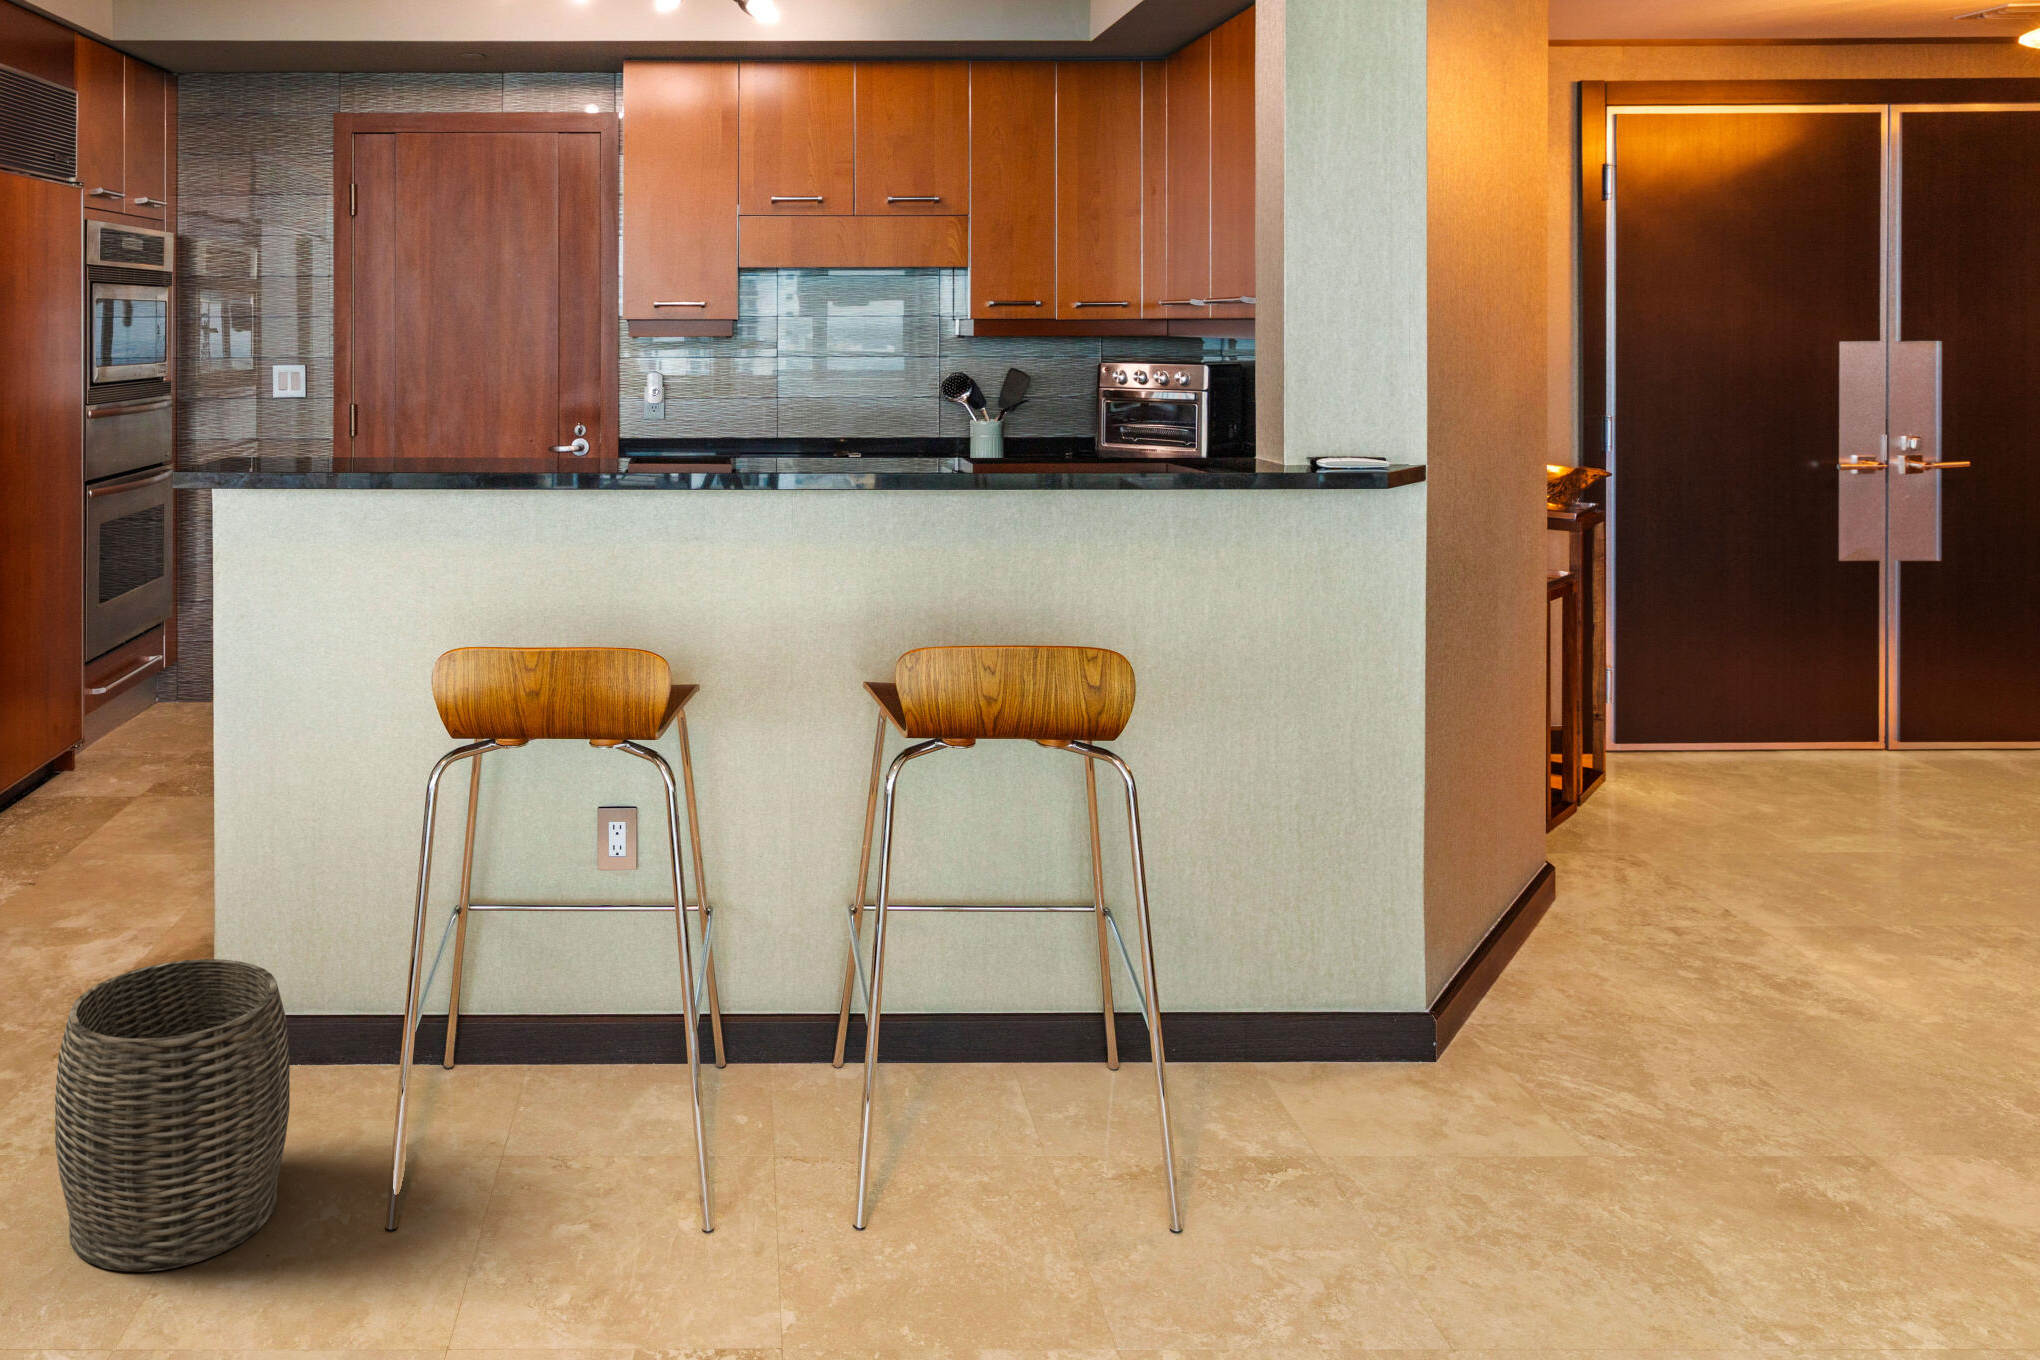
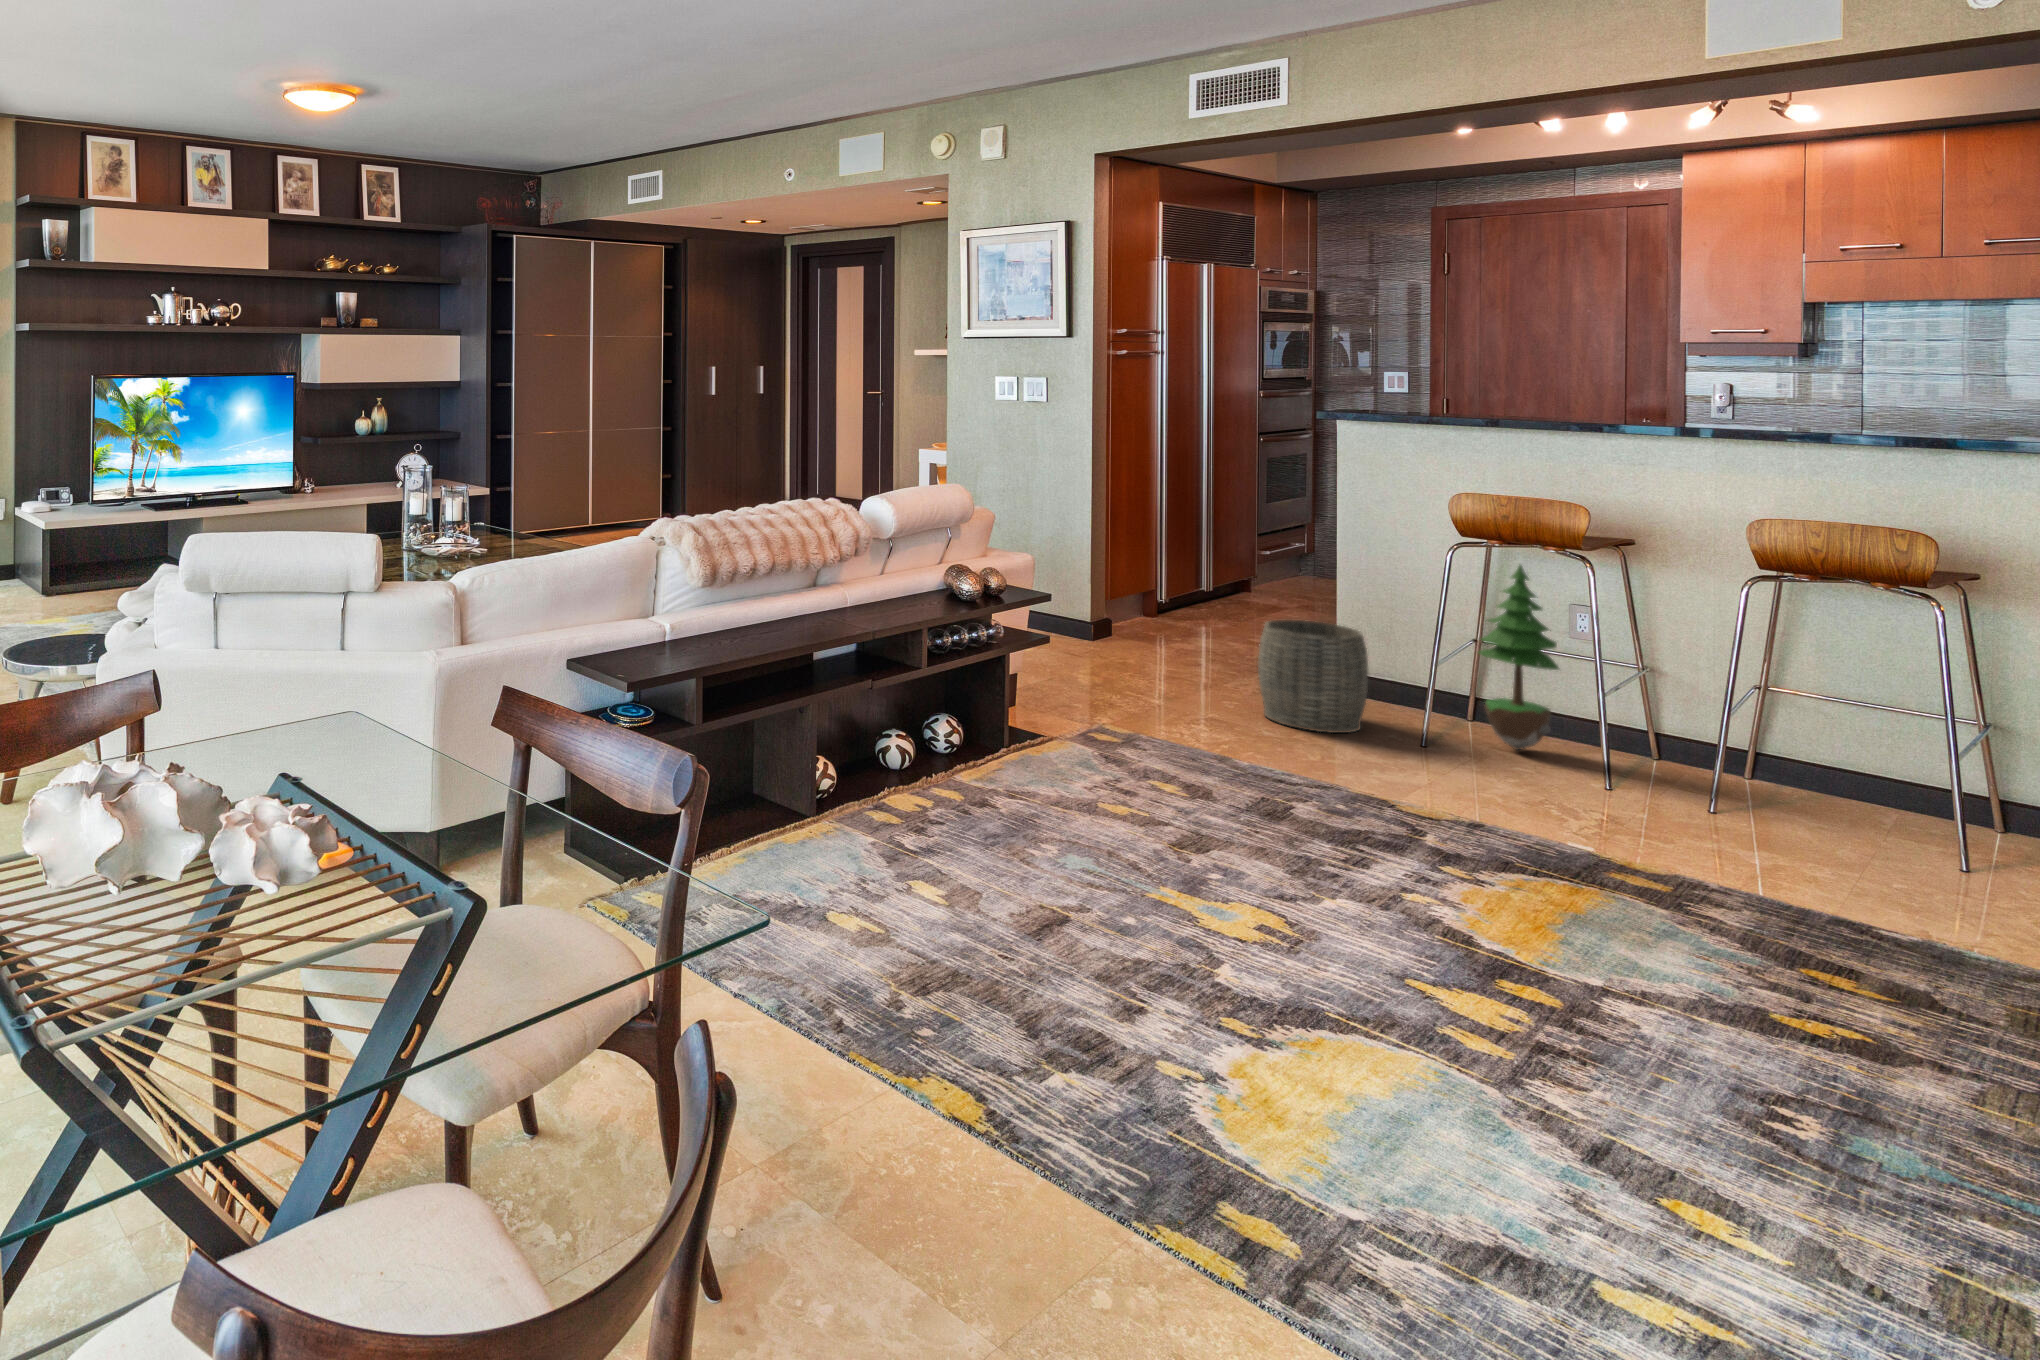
potted tree: none [478,770,617,1148] -> present [1478,565,1558,750]

